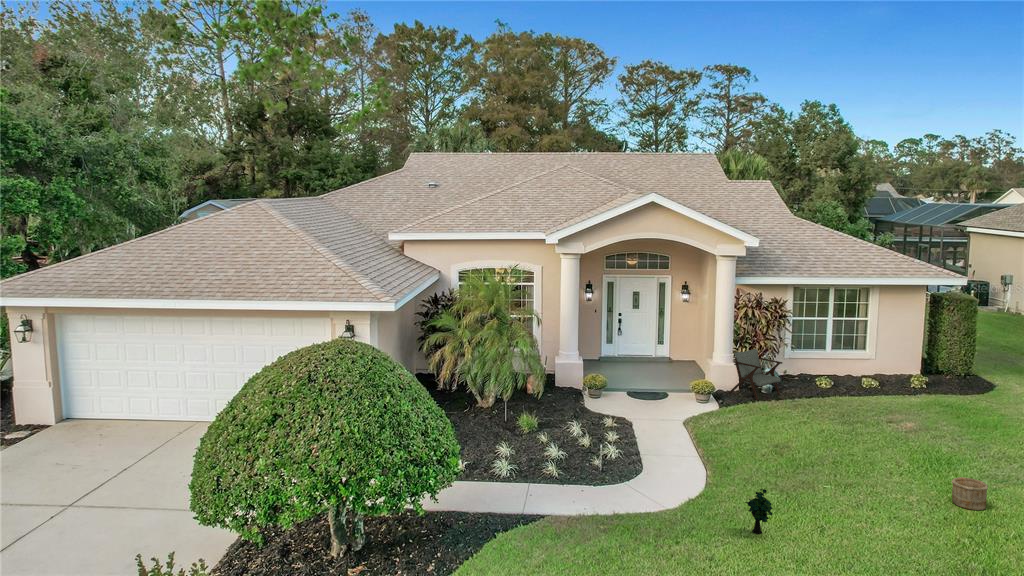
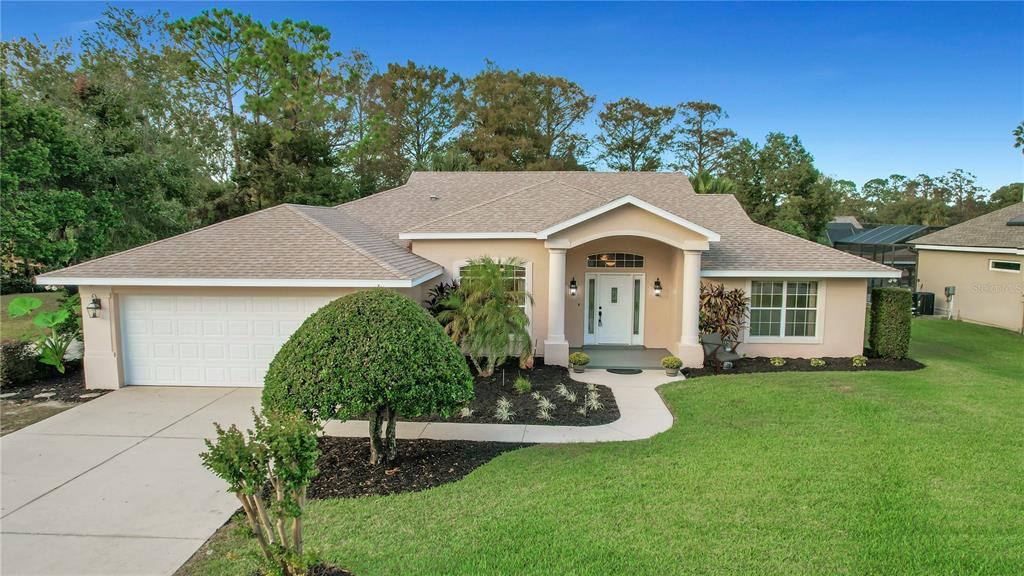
wooden bucket: present [952,477,988,510] -> none [870,407,898,430]
decorative plant: present [745,489,773,534] -> none [702,409,726,446]

